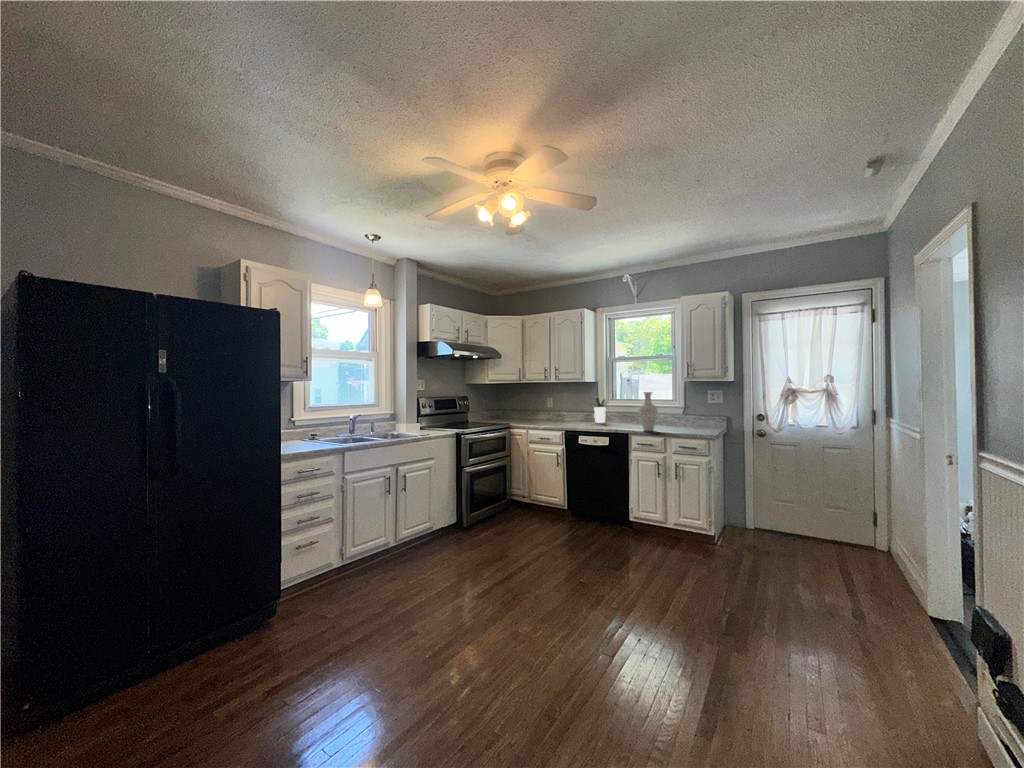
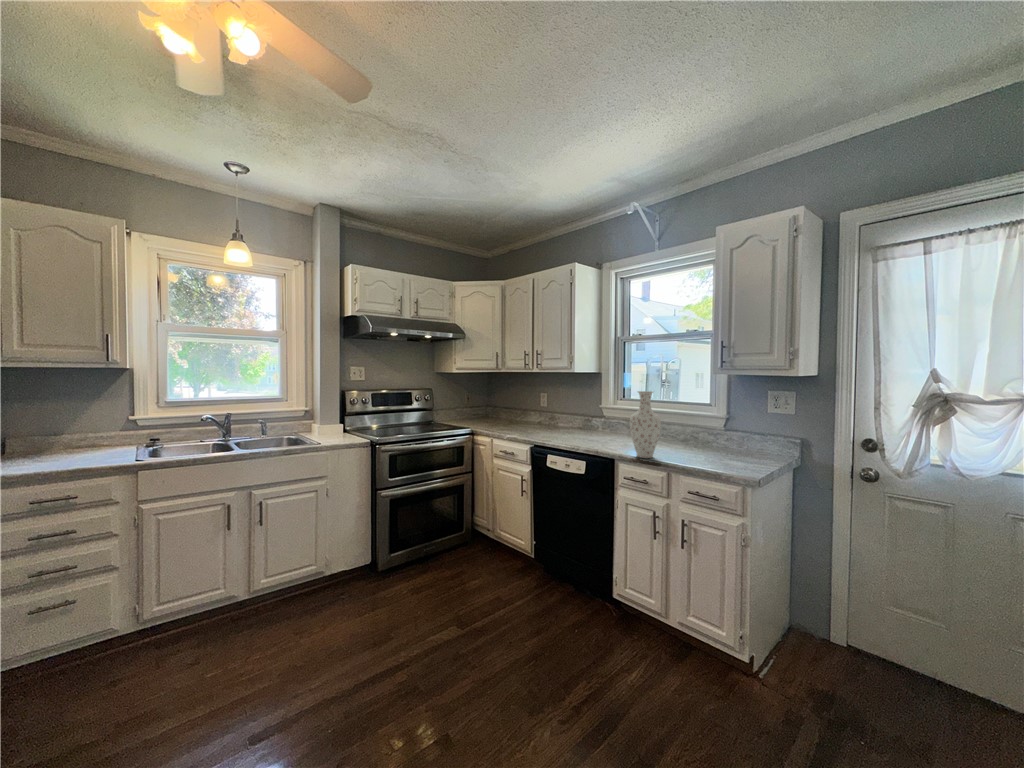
potted plant: present [593,397,606,423] -> none [575,394,624,434]

